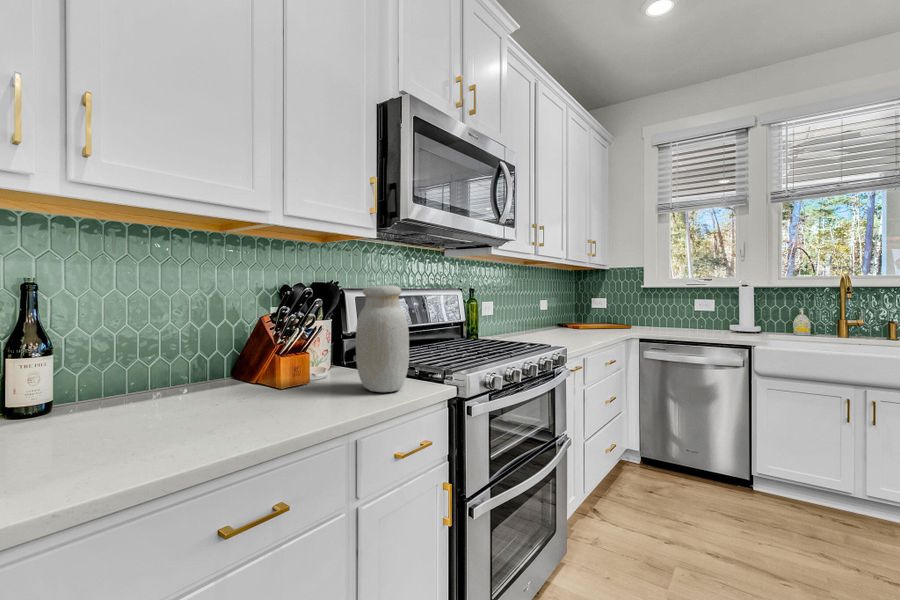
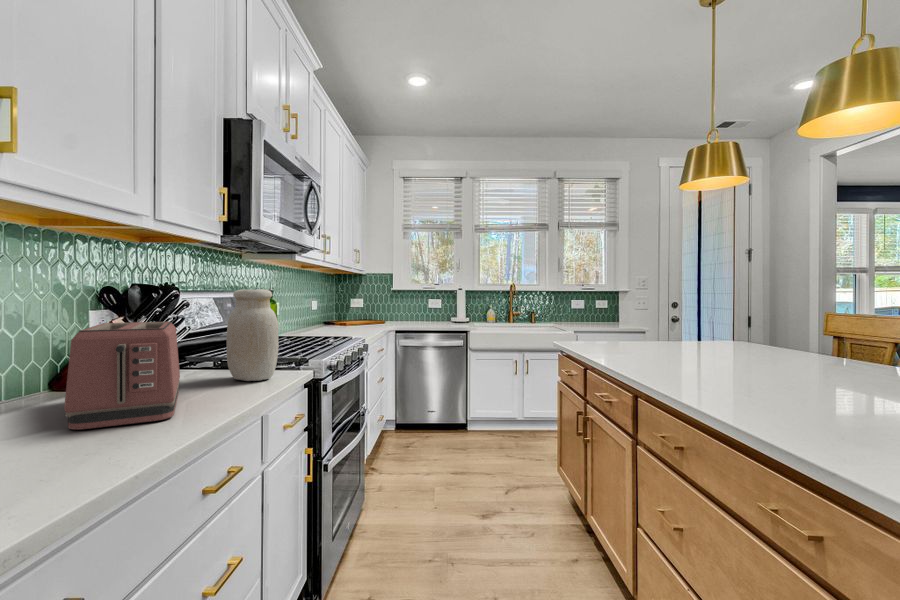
toaster: none [141,320,299,431] -> present [64,322,180,430]

